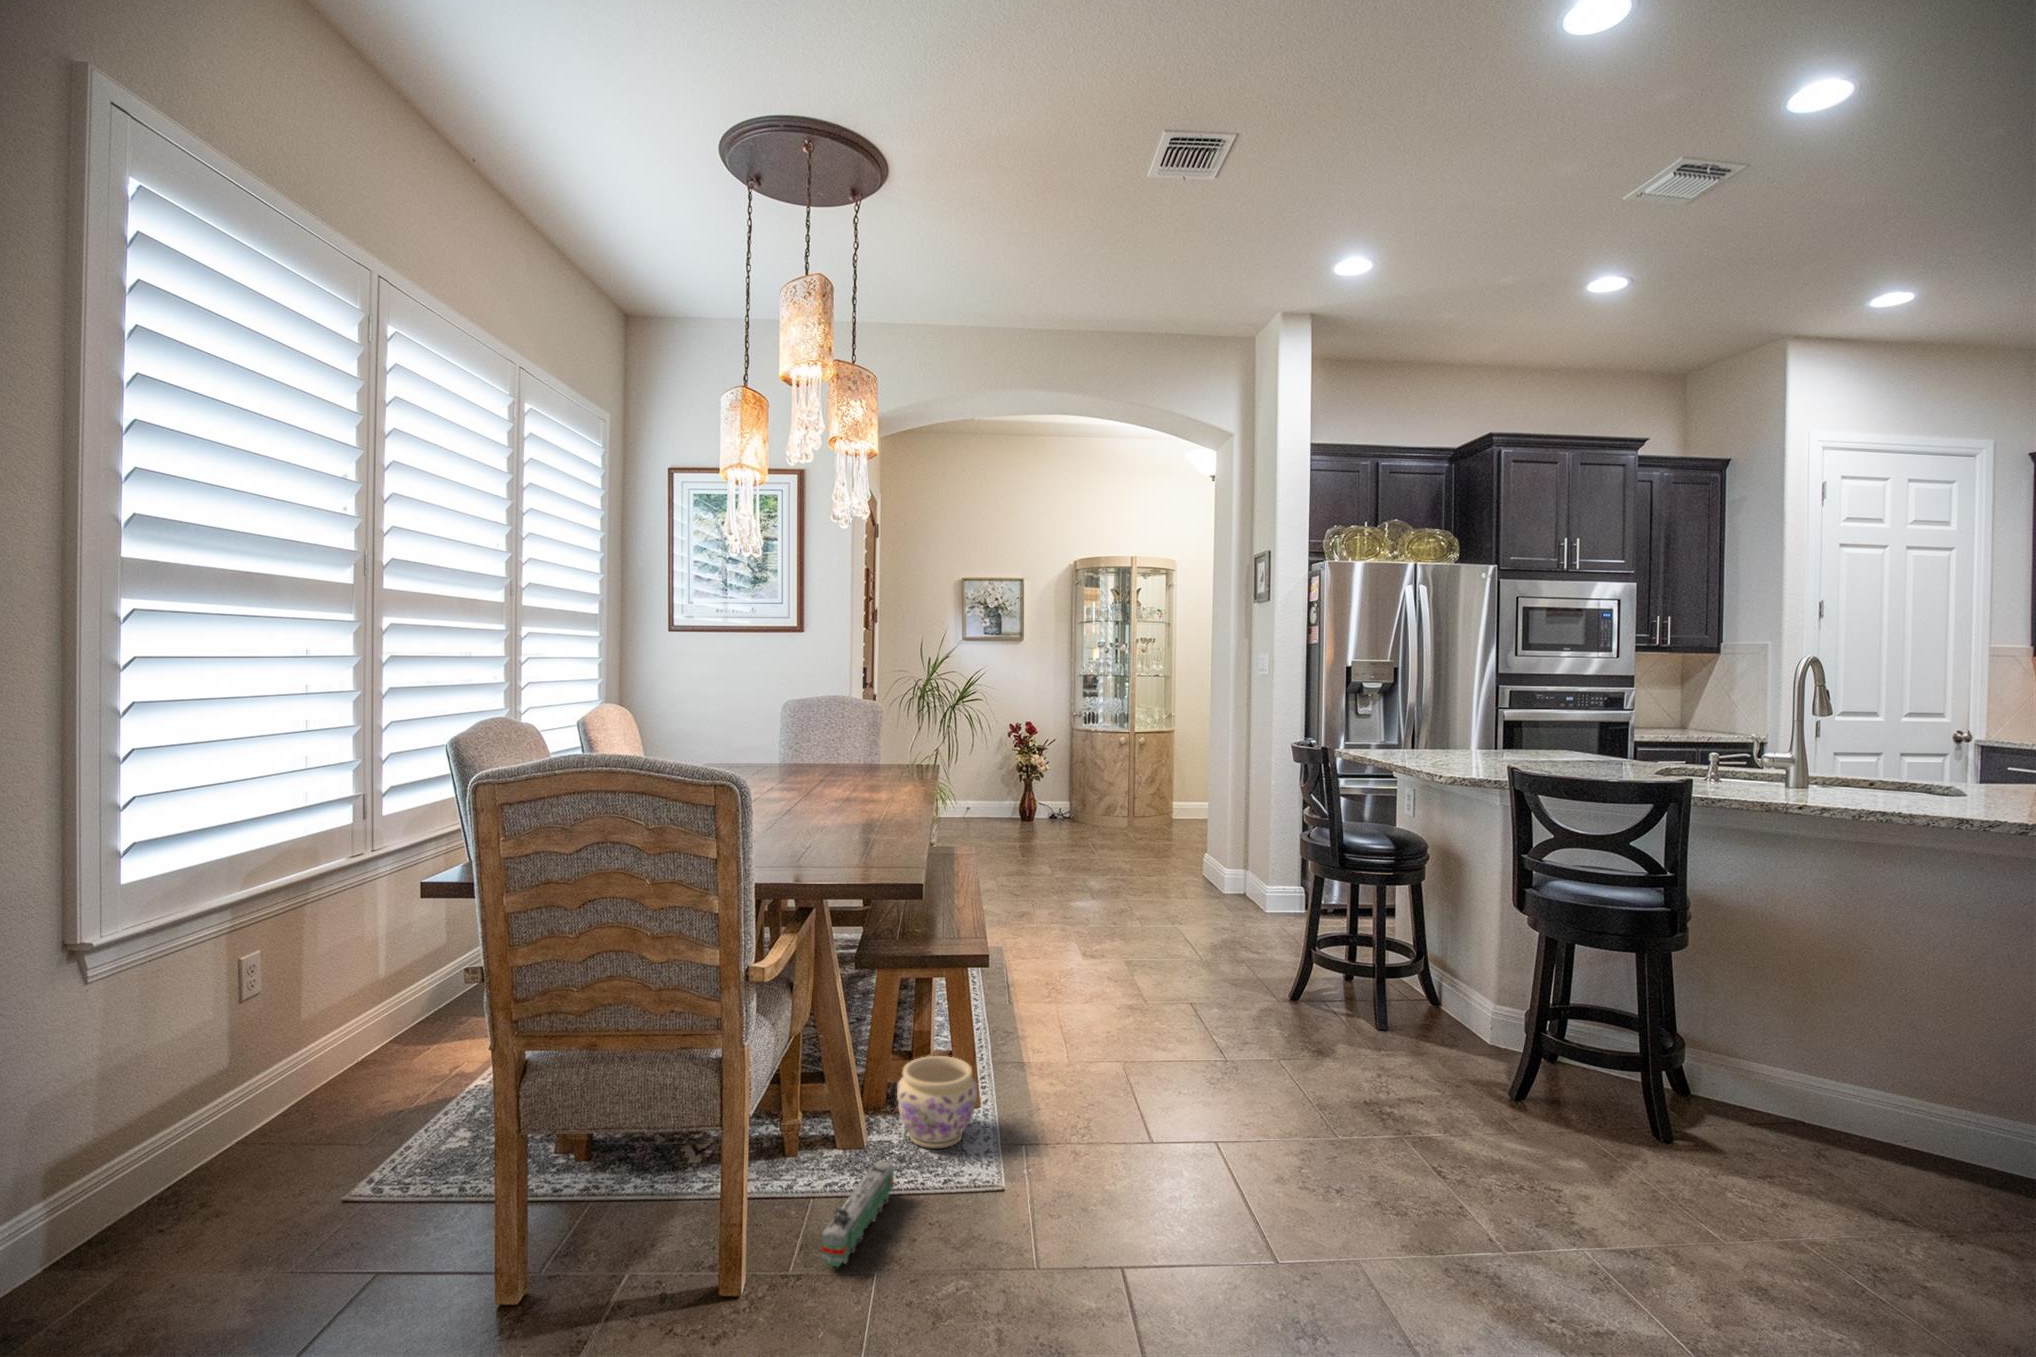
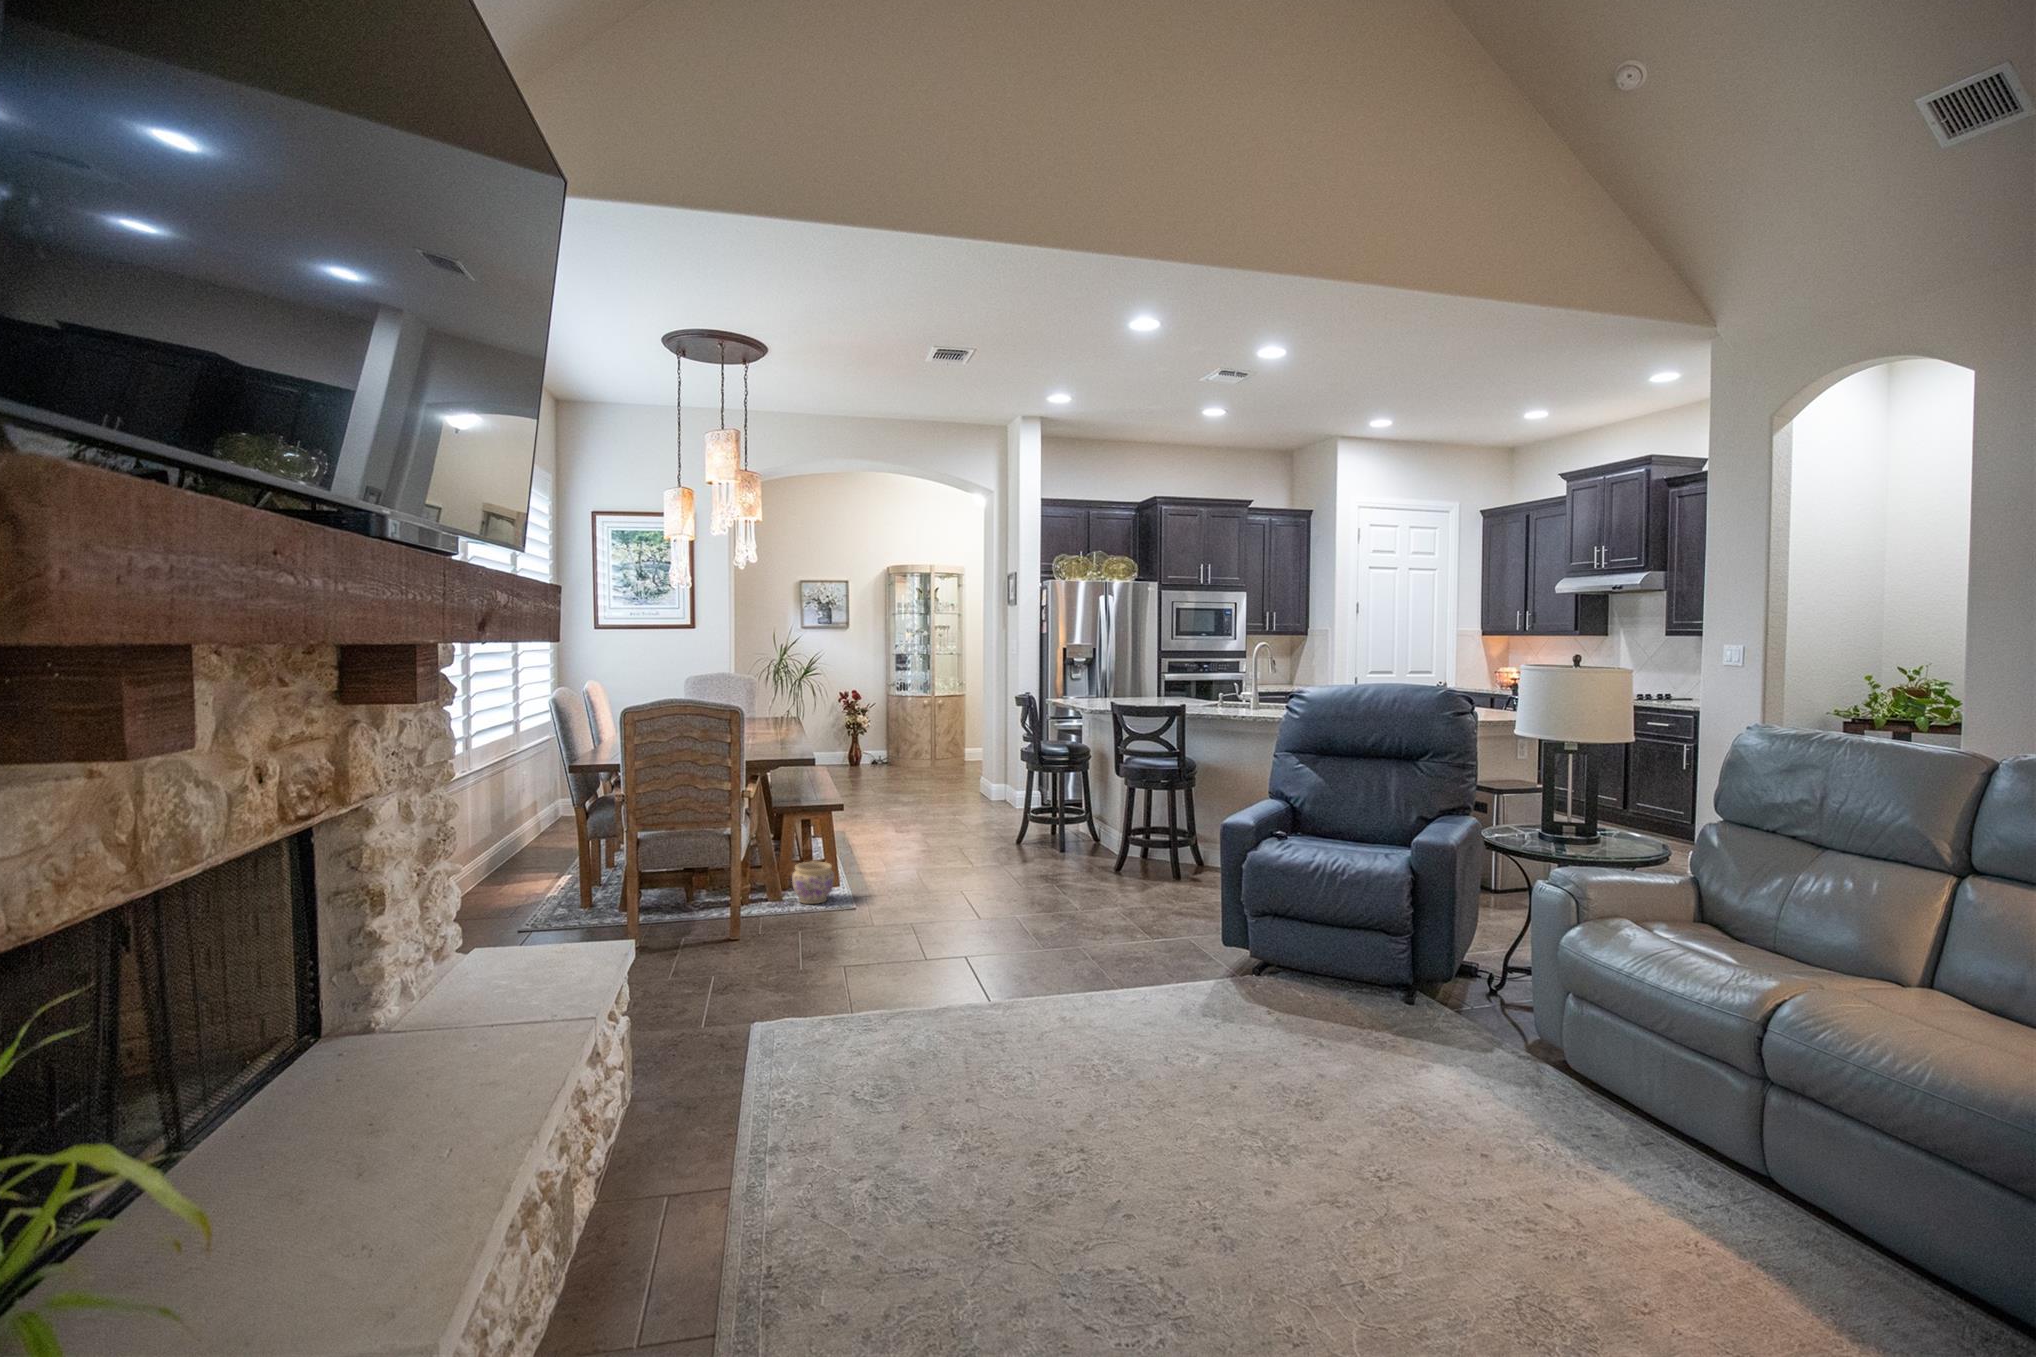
toy train: present [821,1161,894,1267] -> none [766,901,795,935]

